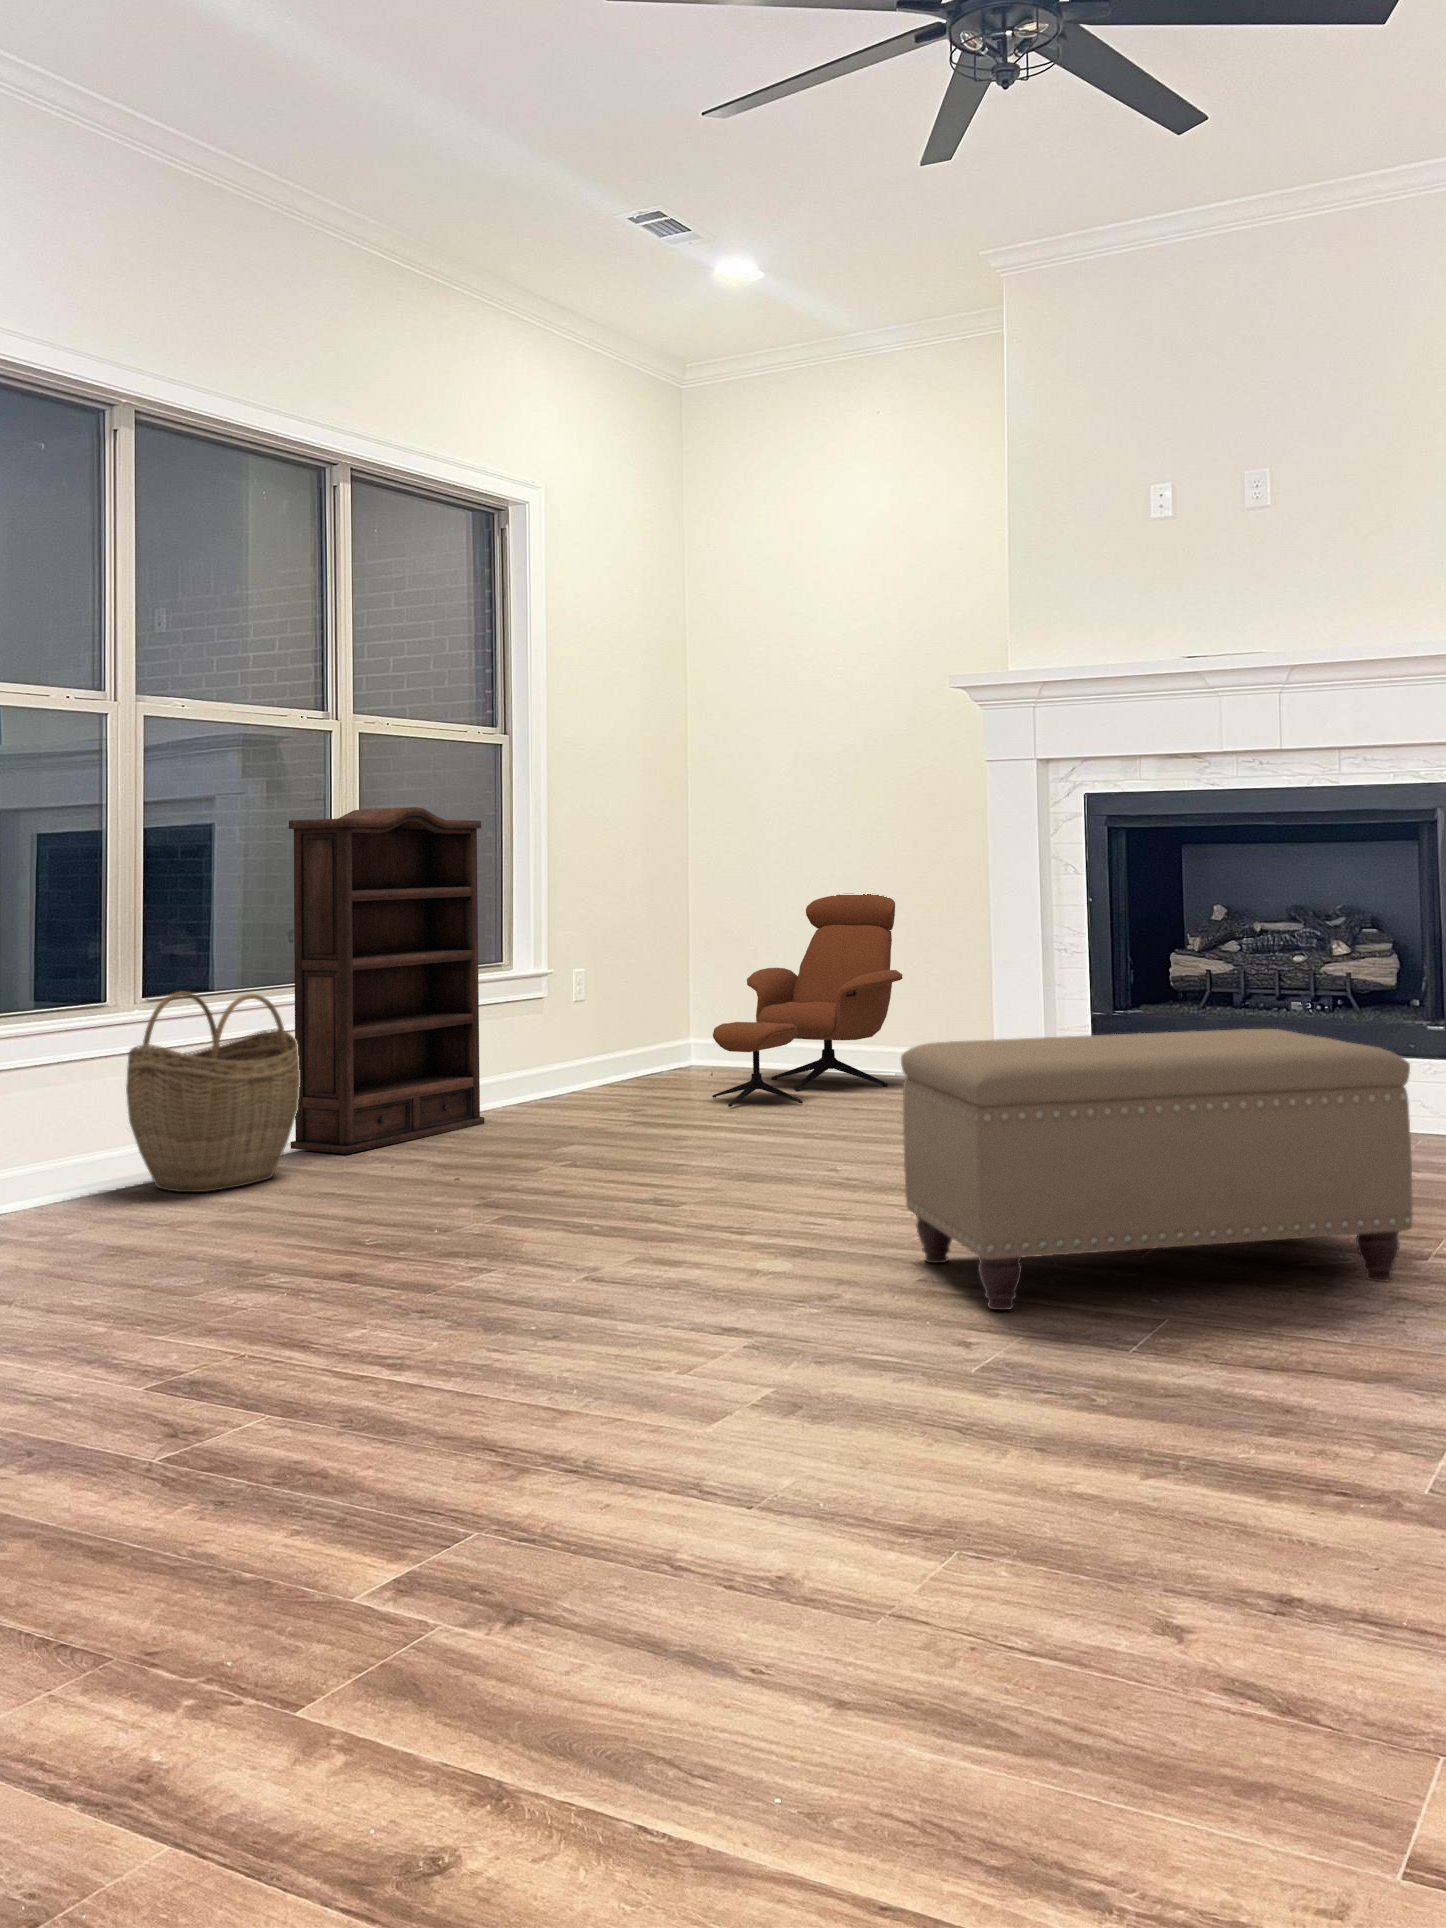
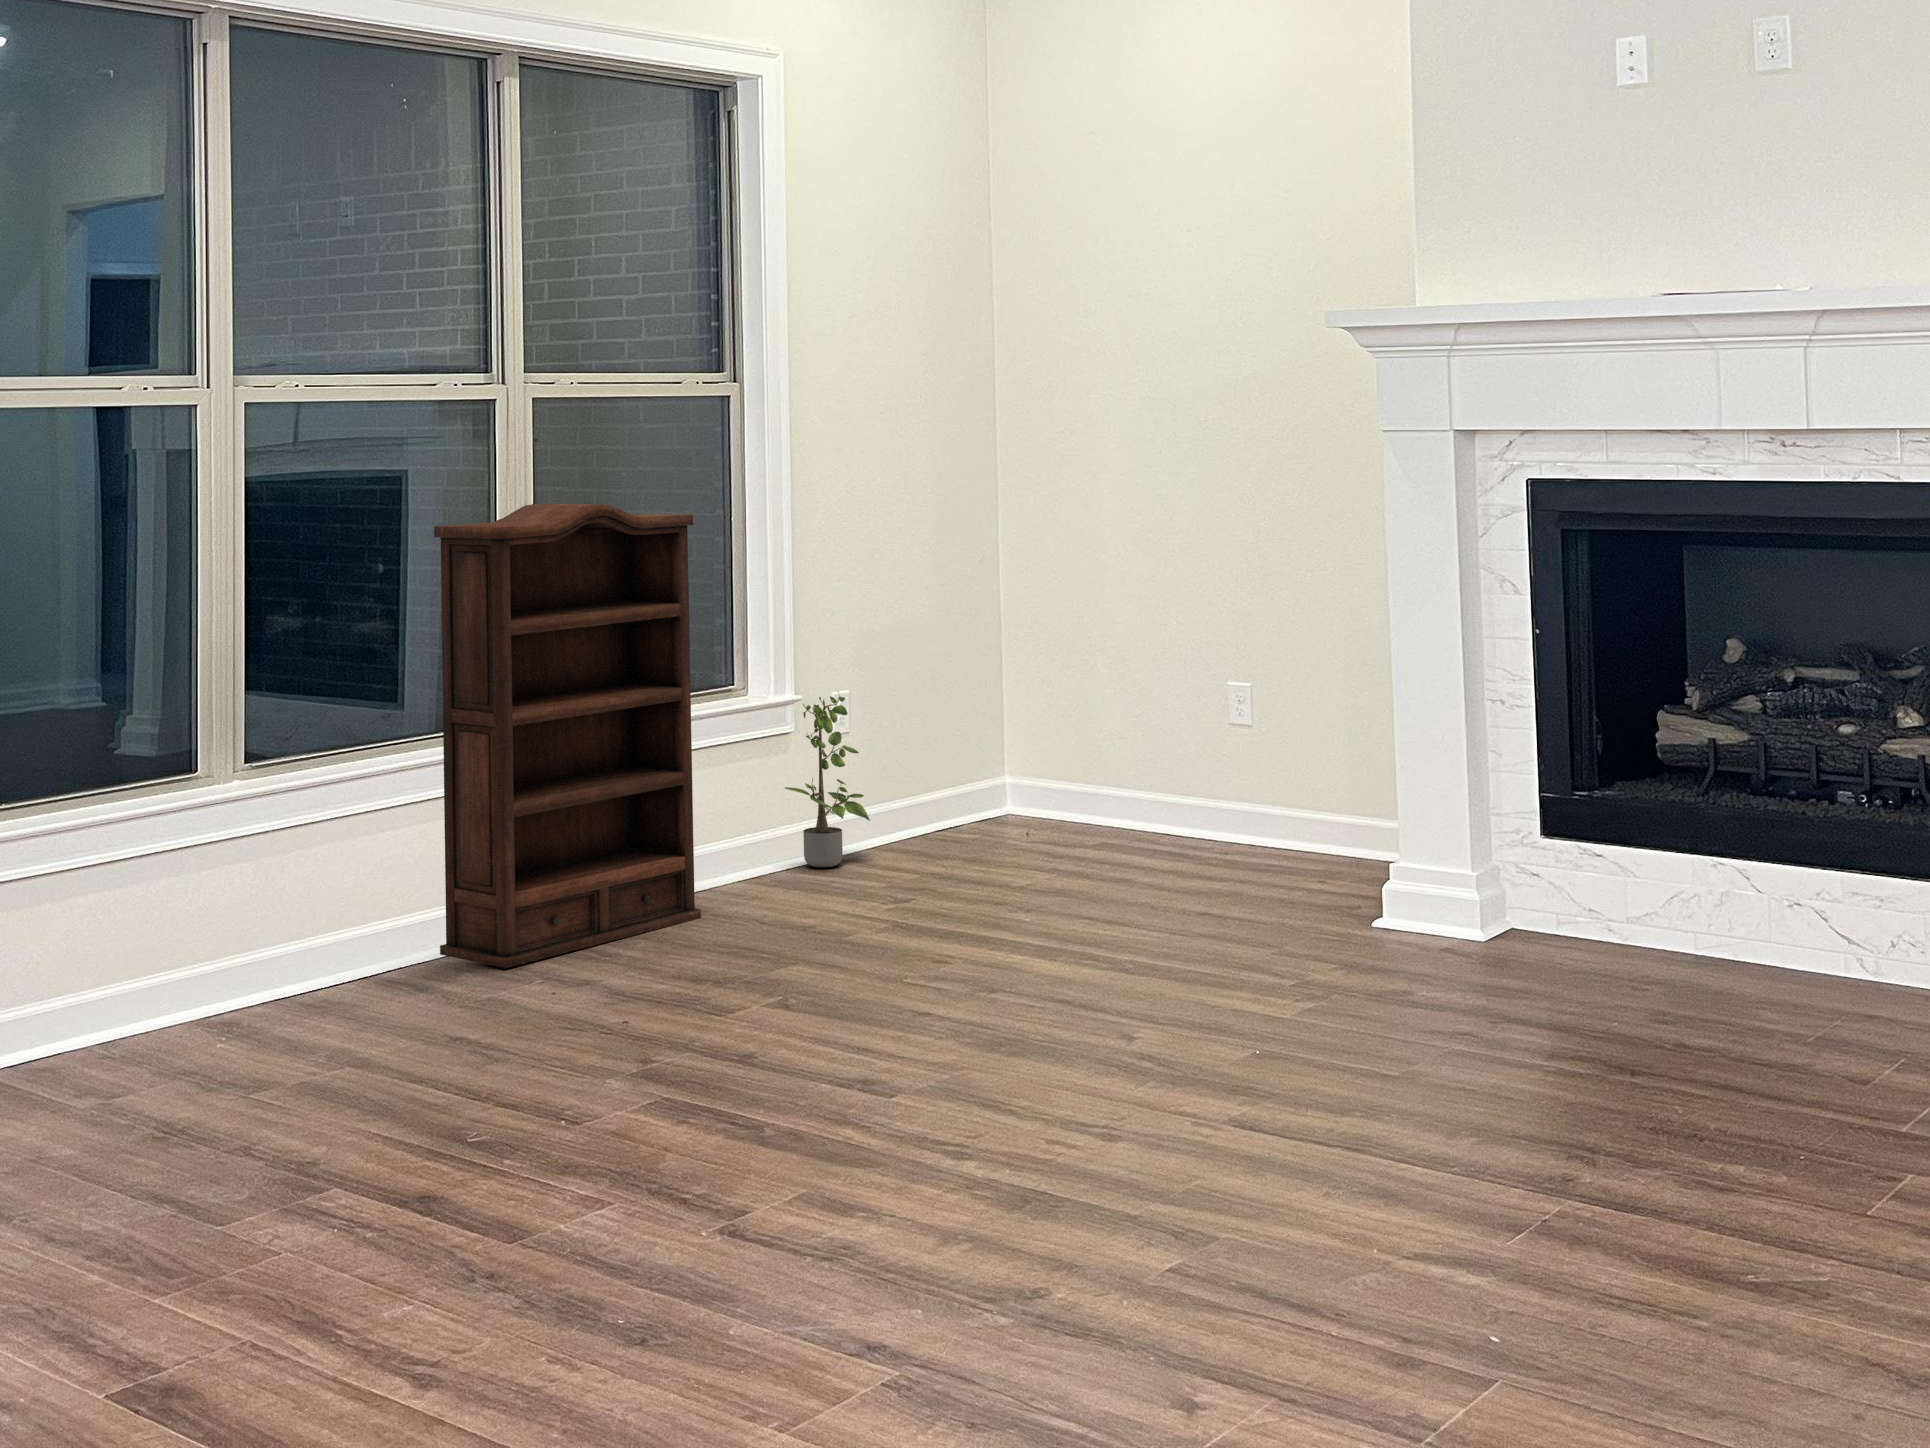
lounge chair: present [712,893,902,1107] -> none [1013,592,1287,902]
potted plant: none [536,964,600,1095] -> present [785,696,870,867]
woven basket: present [126,992,300,1192] -> none [213,761,434,1030]
ottoman: present [901,1029,1413,1310] -> none [1162,909,1907,1343]

